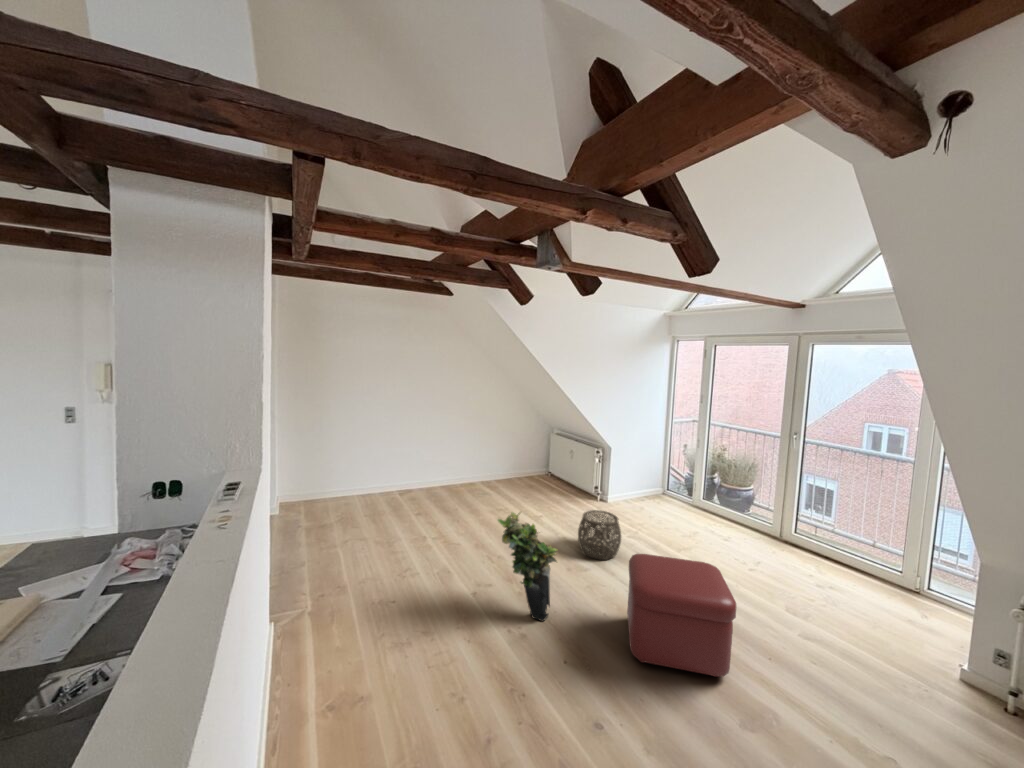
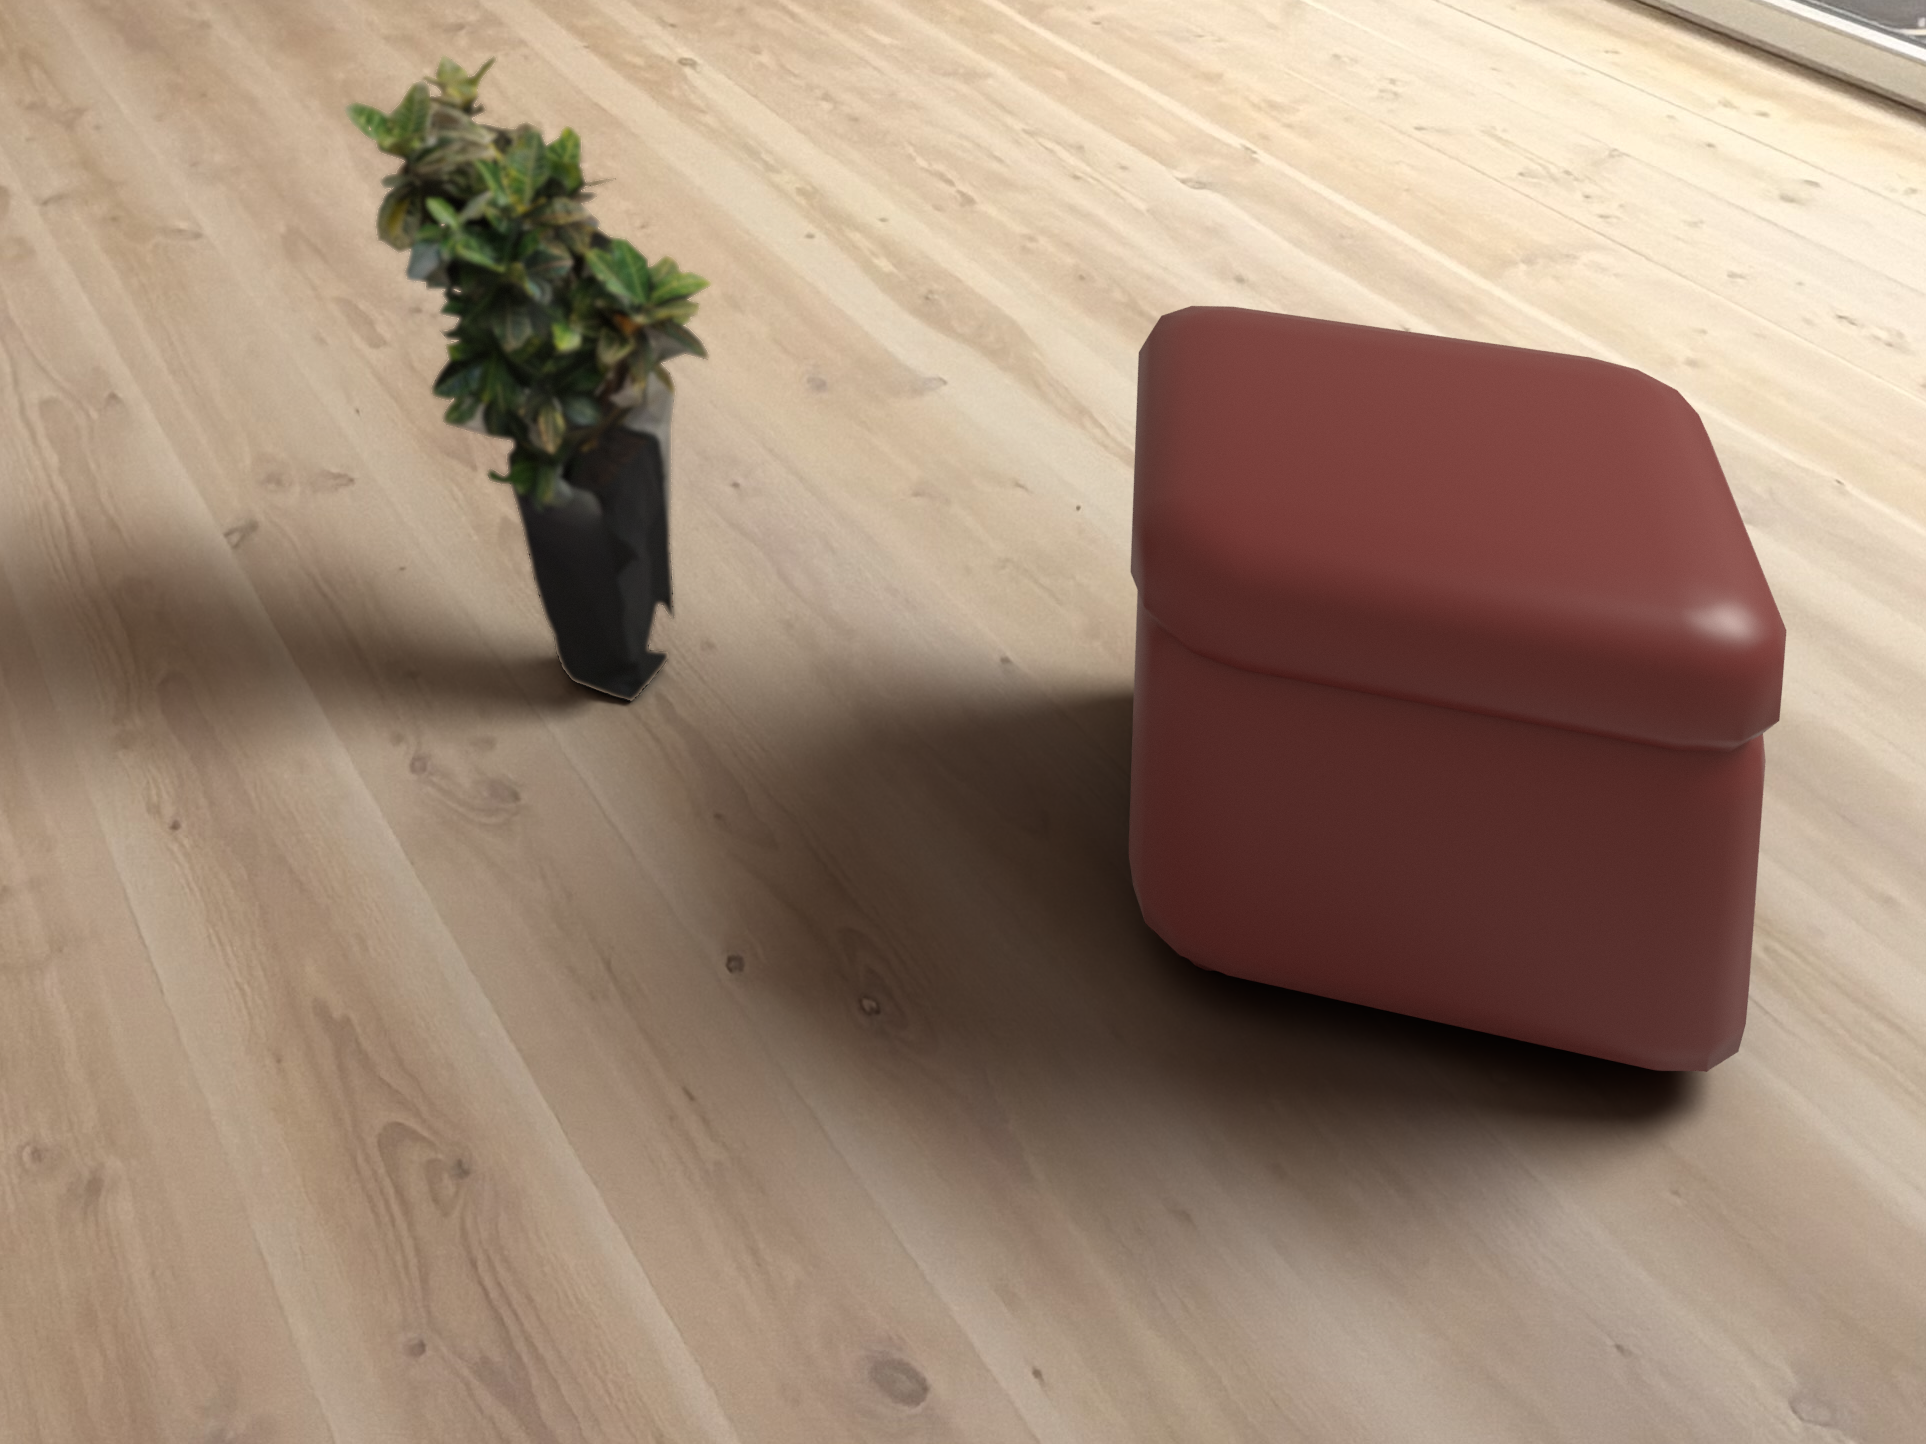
woven basket: present [578,510,621,560] -> none [881,30,1141,324]

